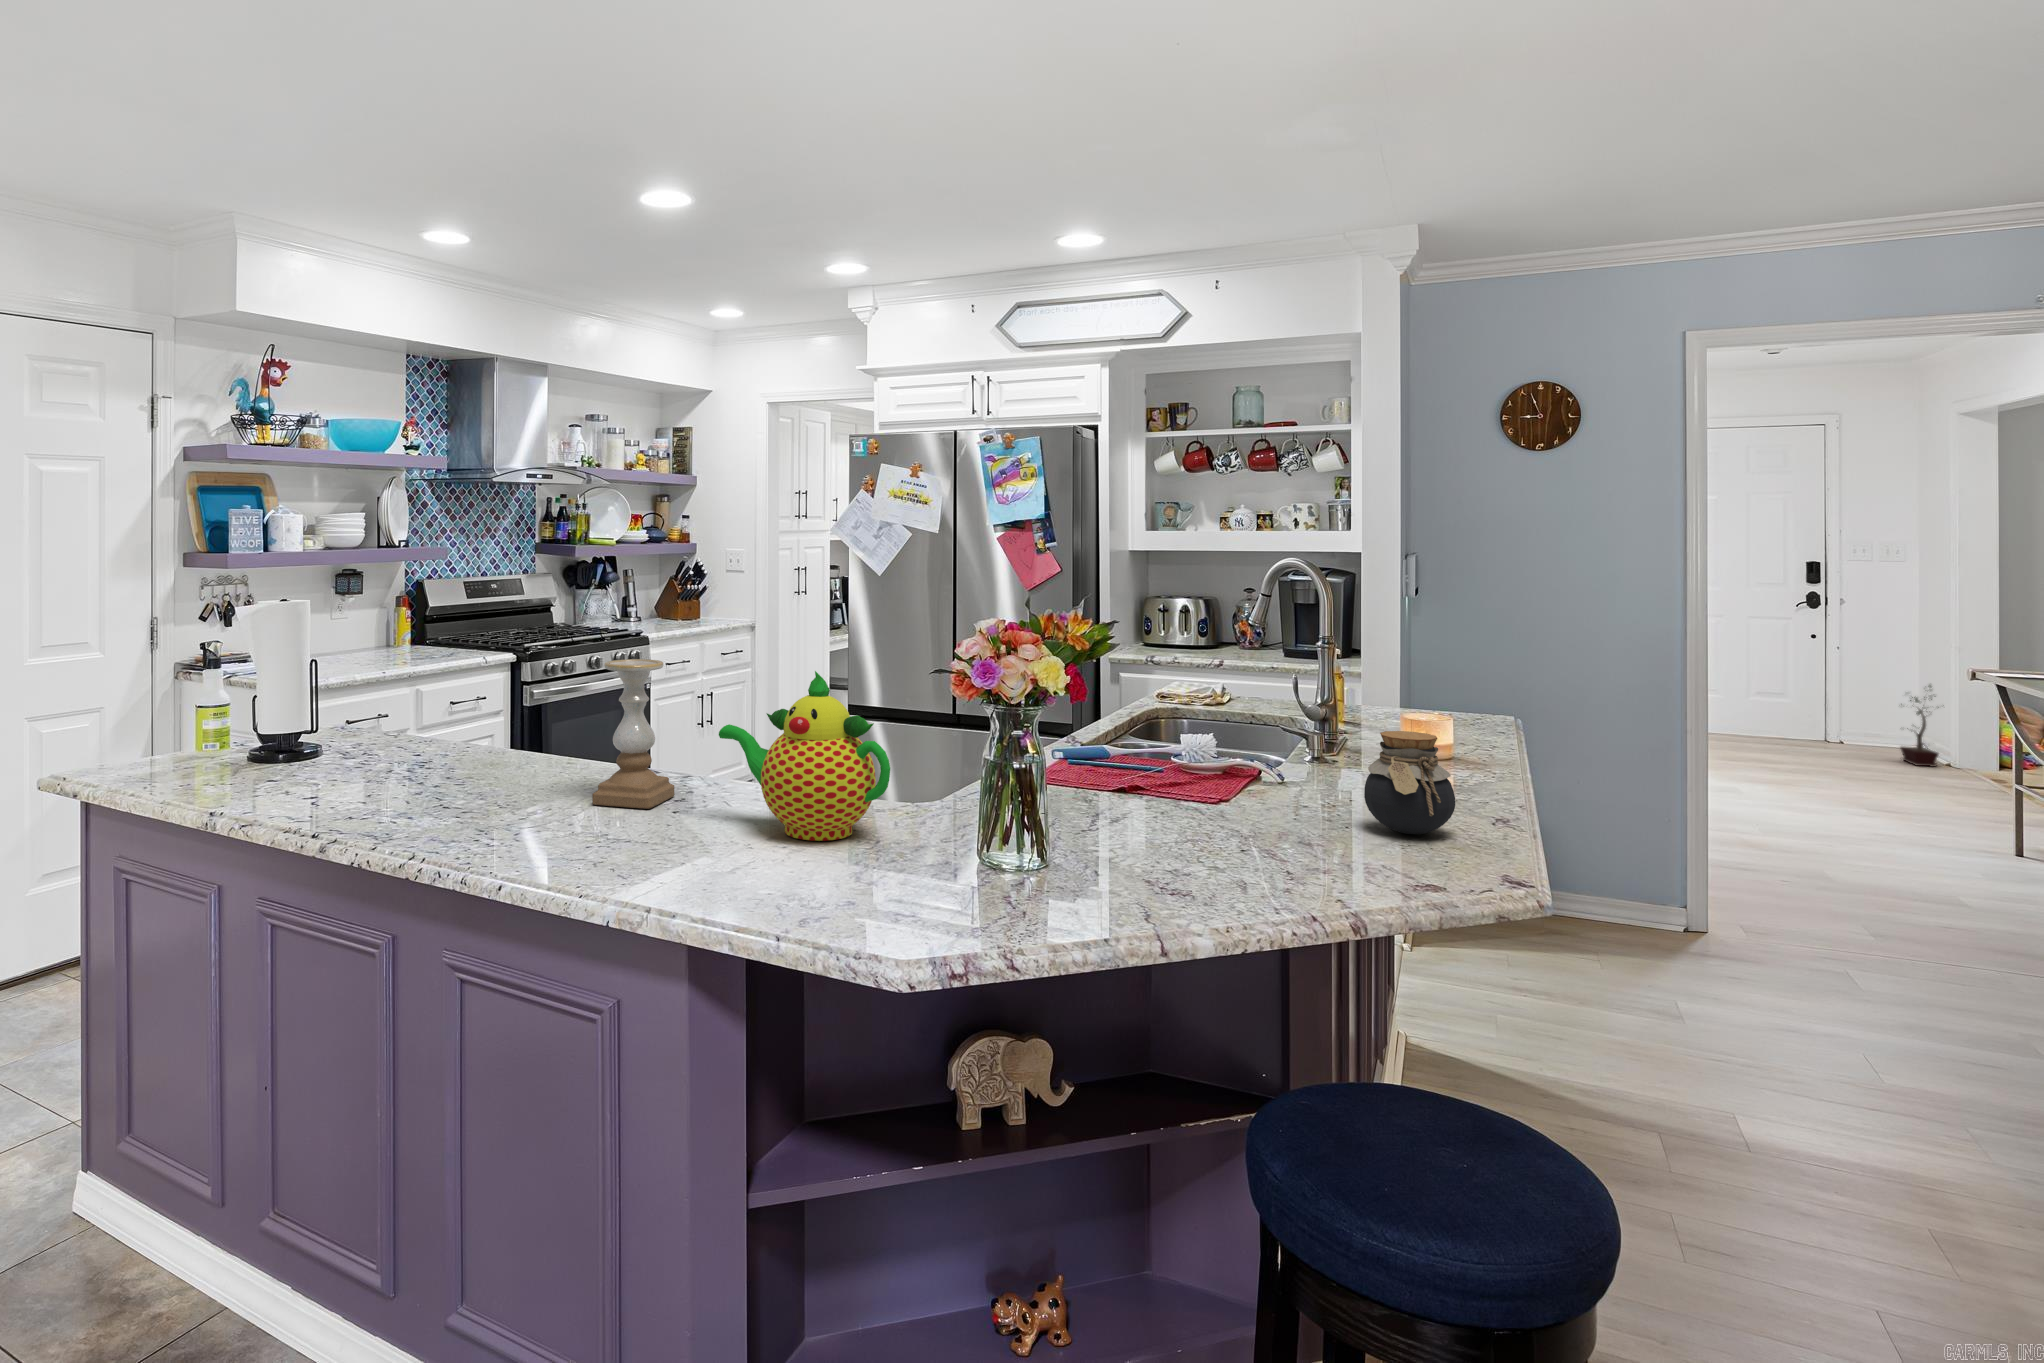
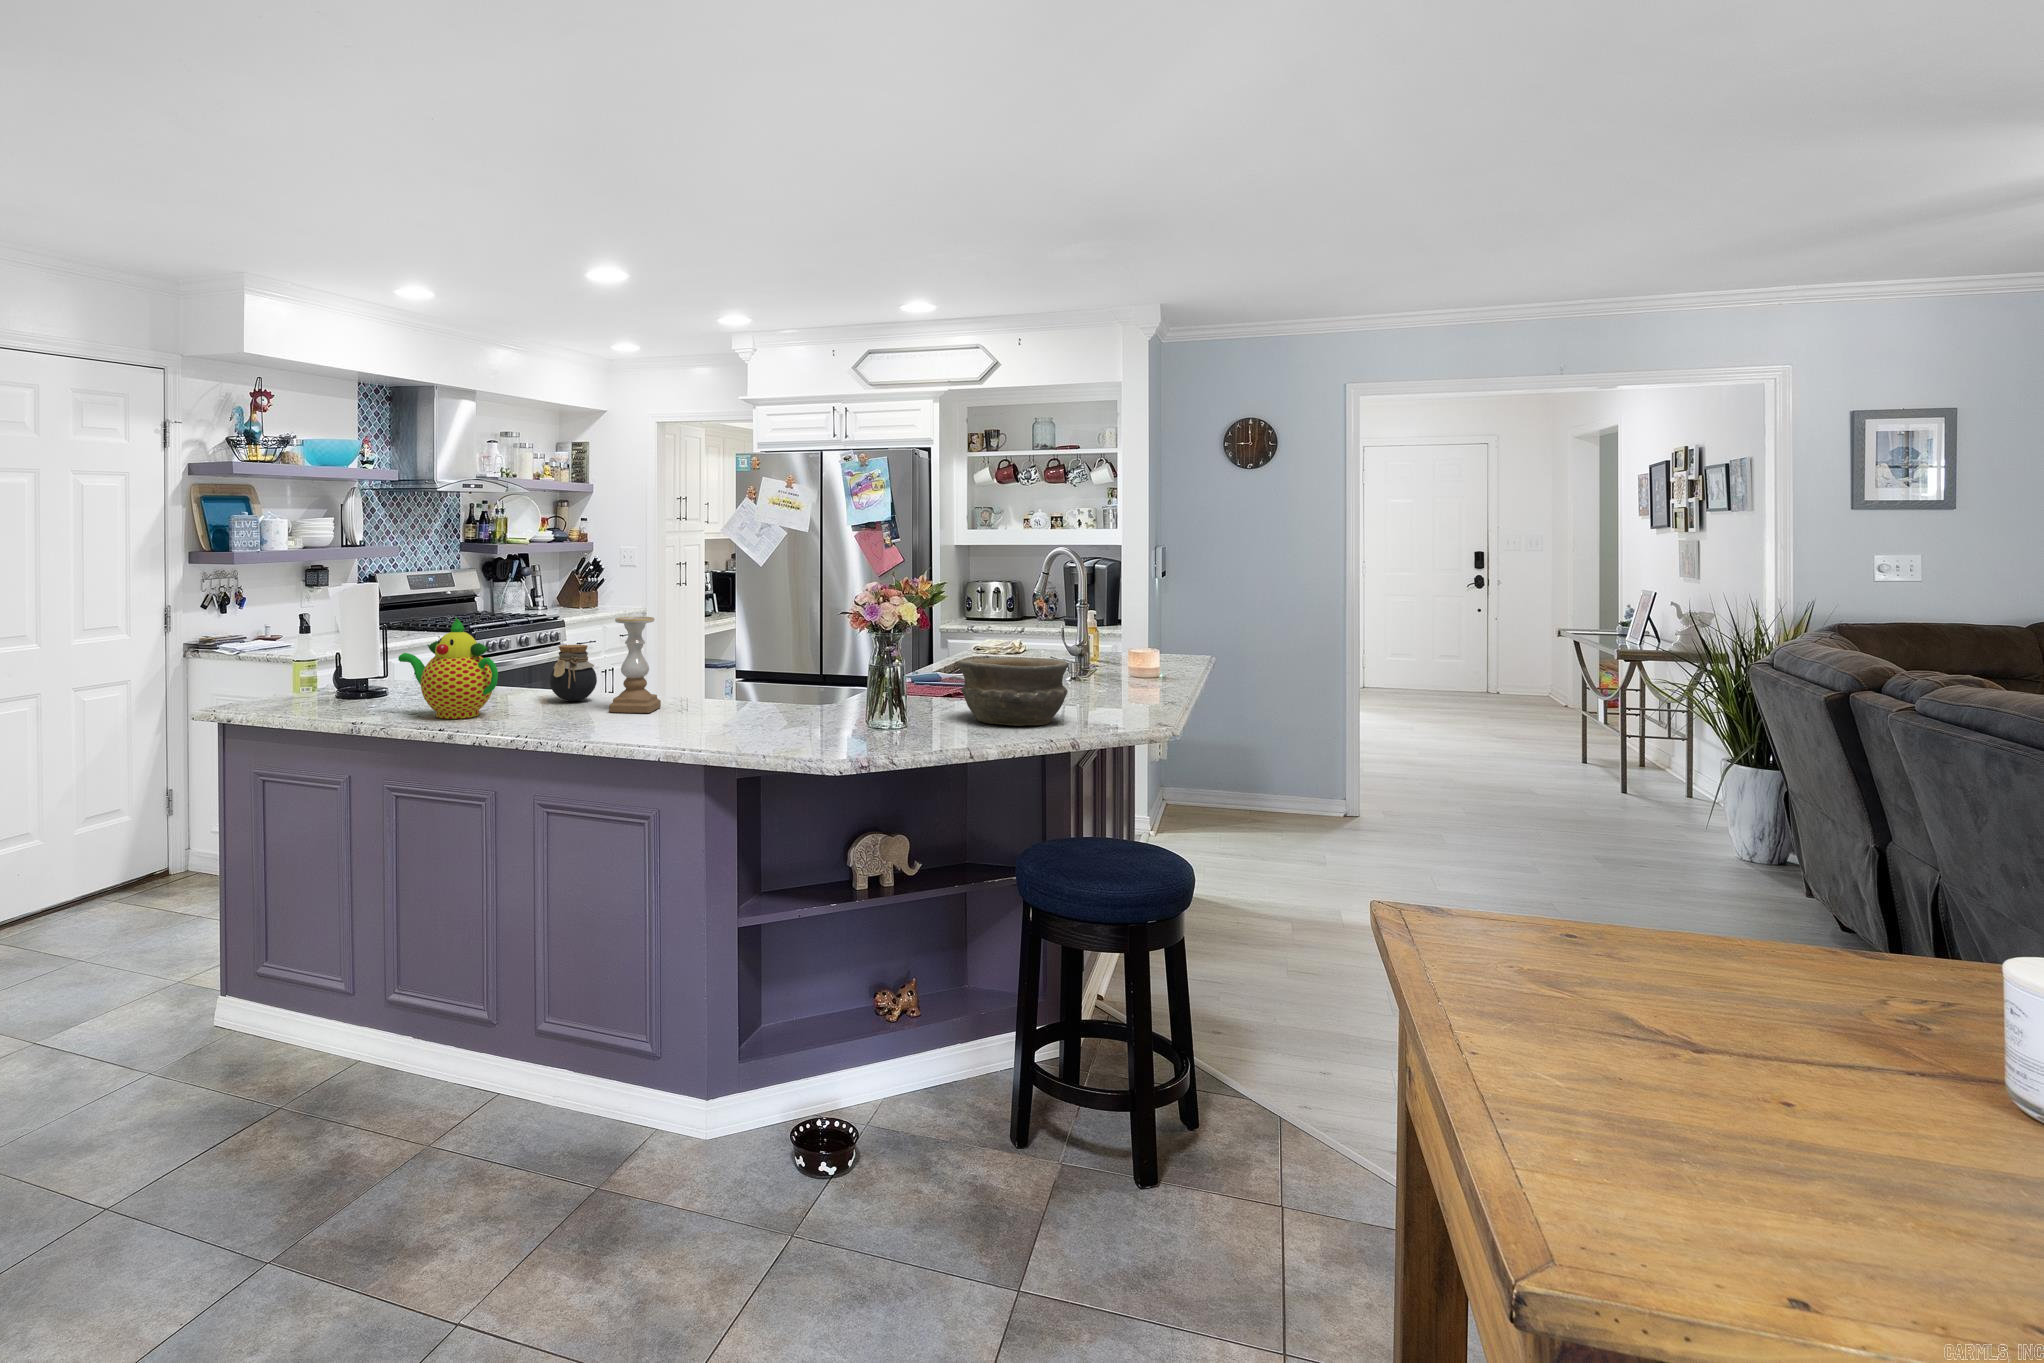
teapot: present [719,671,890,841] -> present [398,617,498,719]
potted plant: present [1901,685,1939,766] -> none [1531,644,1562,707]
jar: present [1364,731,1455,834] -> present [550,645,597,701]
bowl: none [1133,741,1327,867] -> present [957,658,1068,726]

